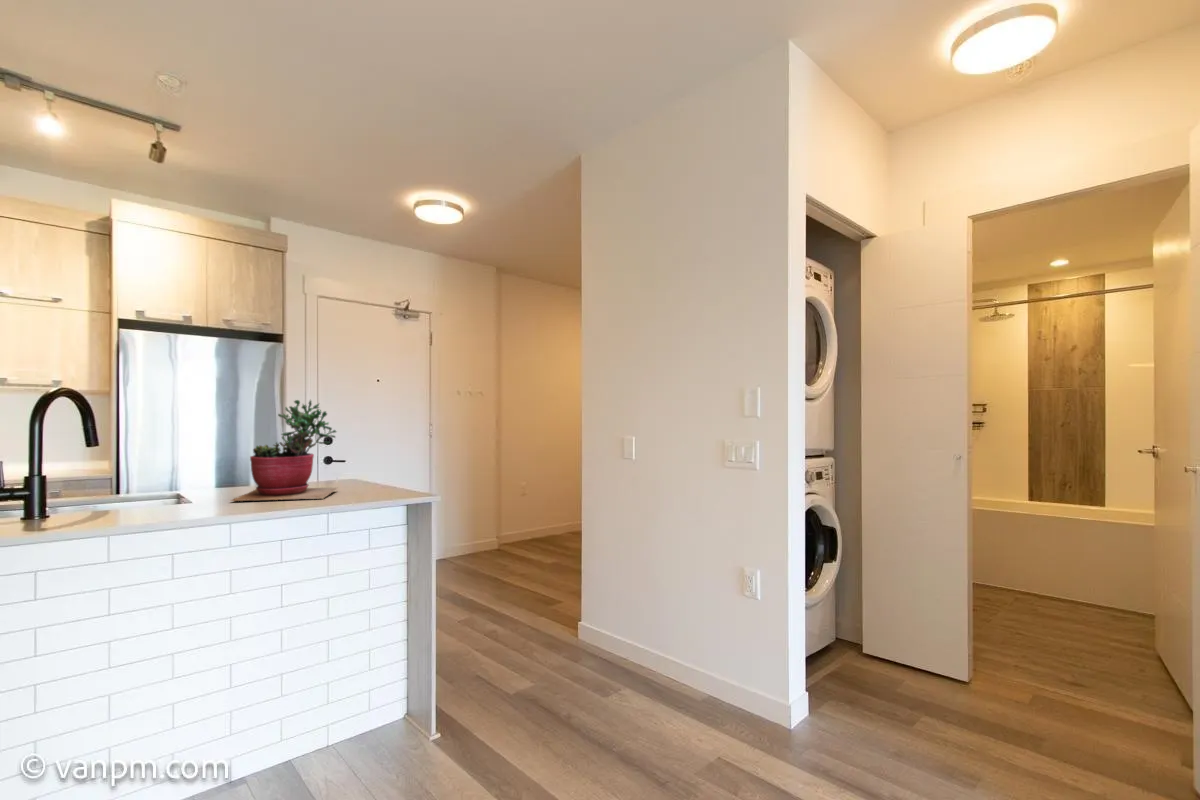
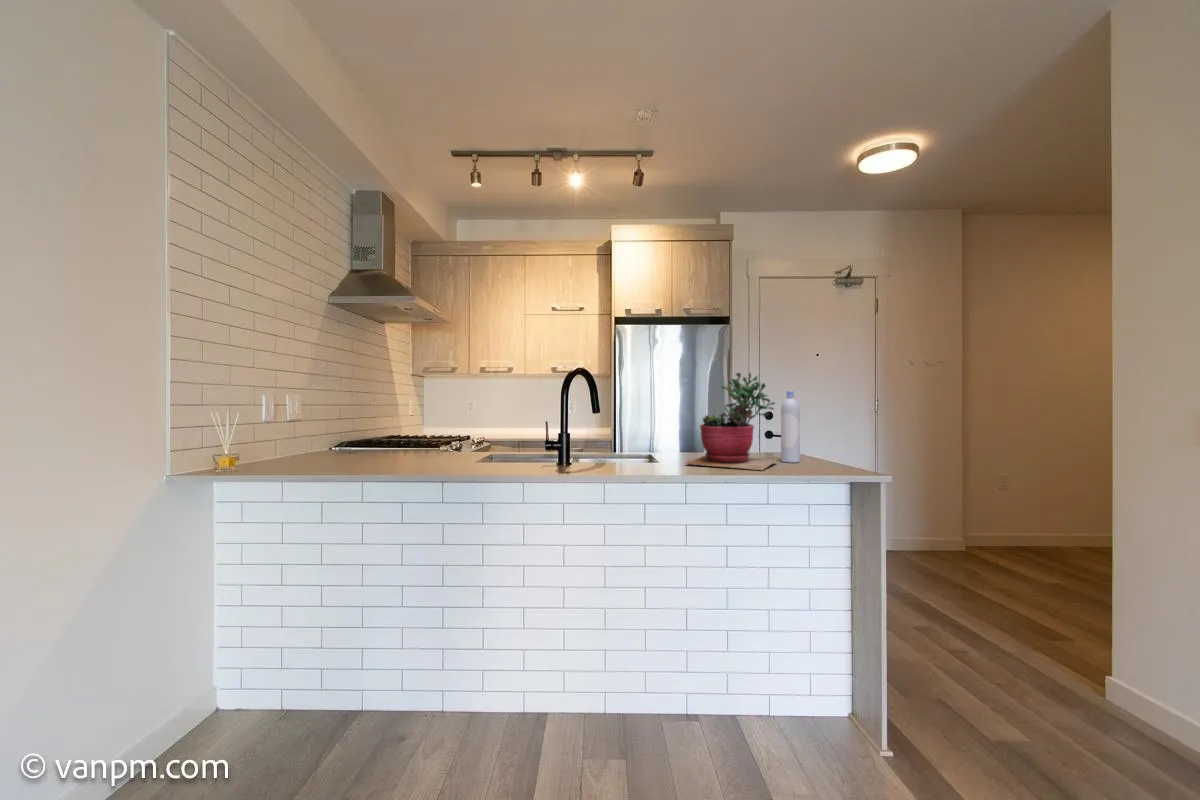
bottle: none [342,419,361,489] -> present [781,391,800,463]

